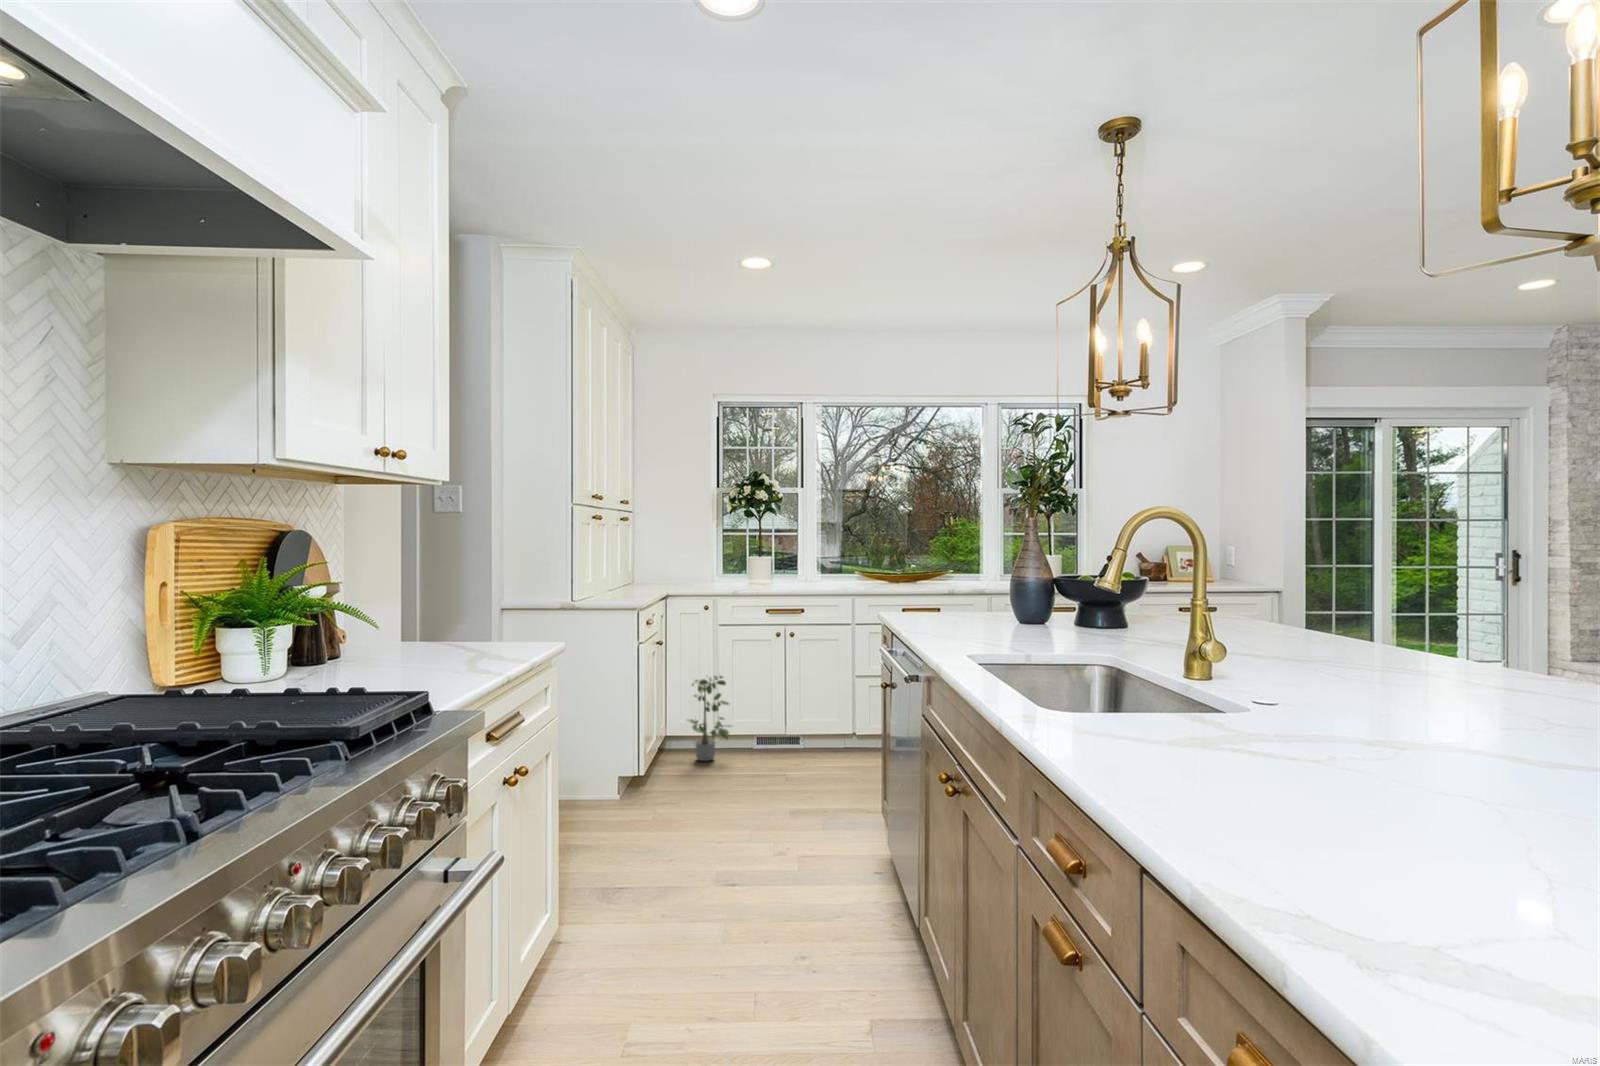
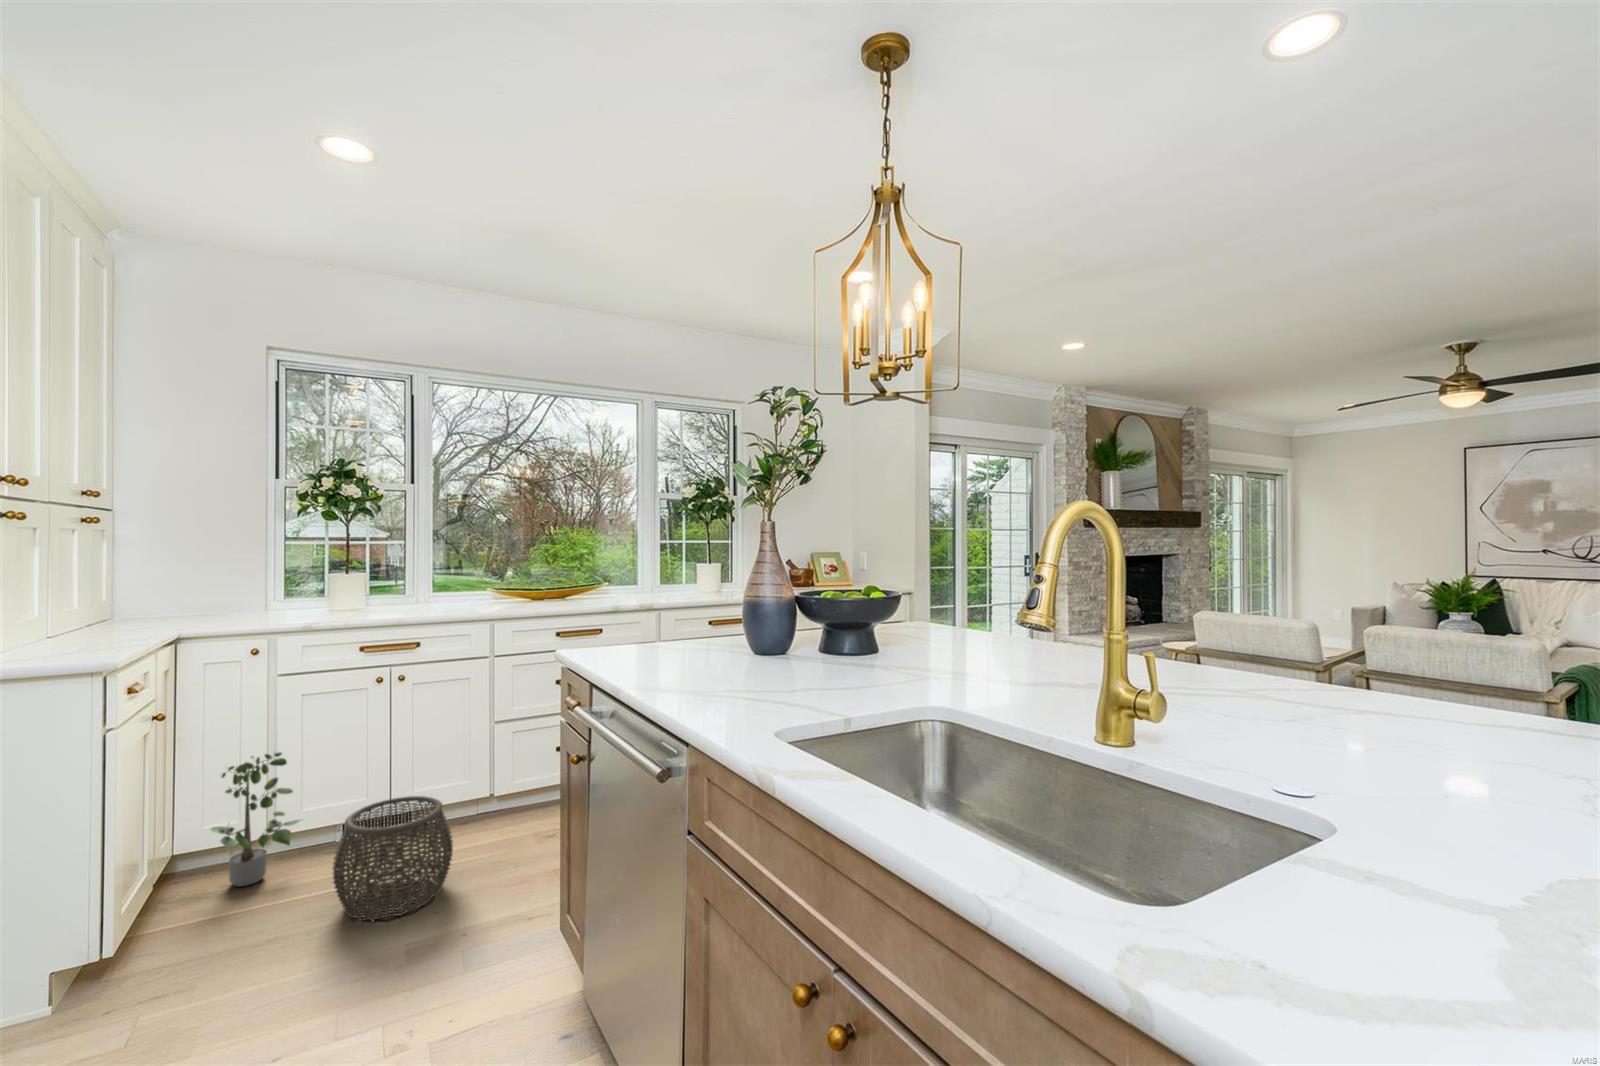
woven basket: none [753,714,827,791] -> present [333,796,453,921]

